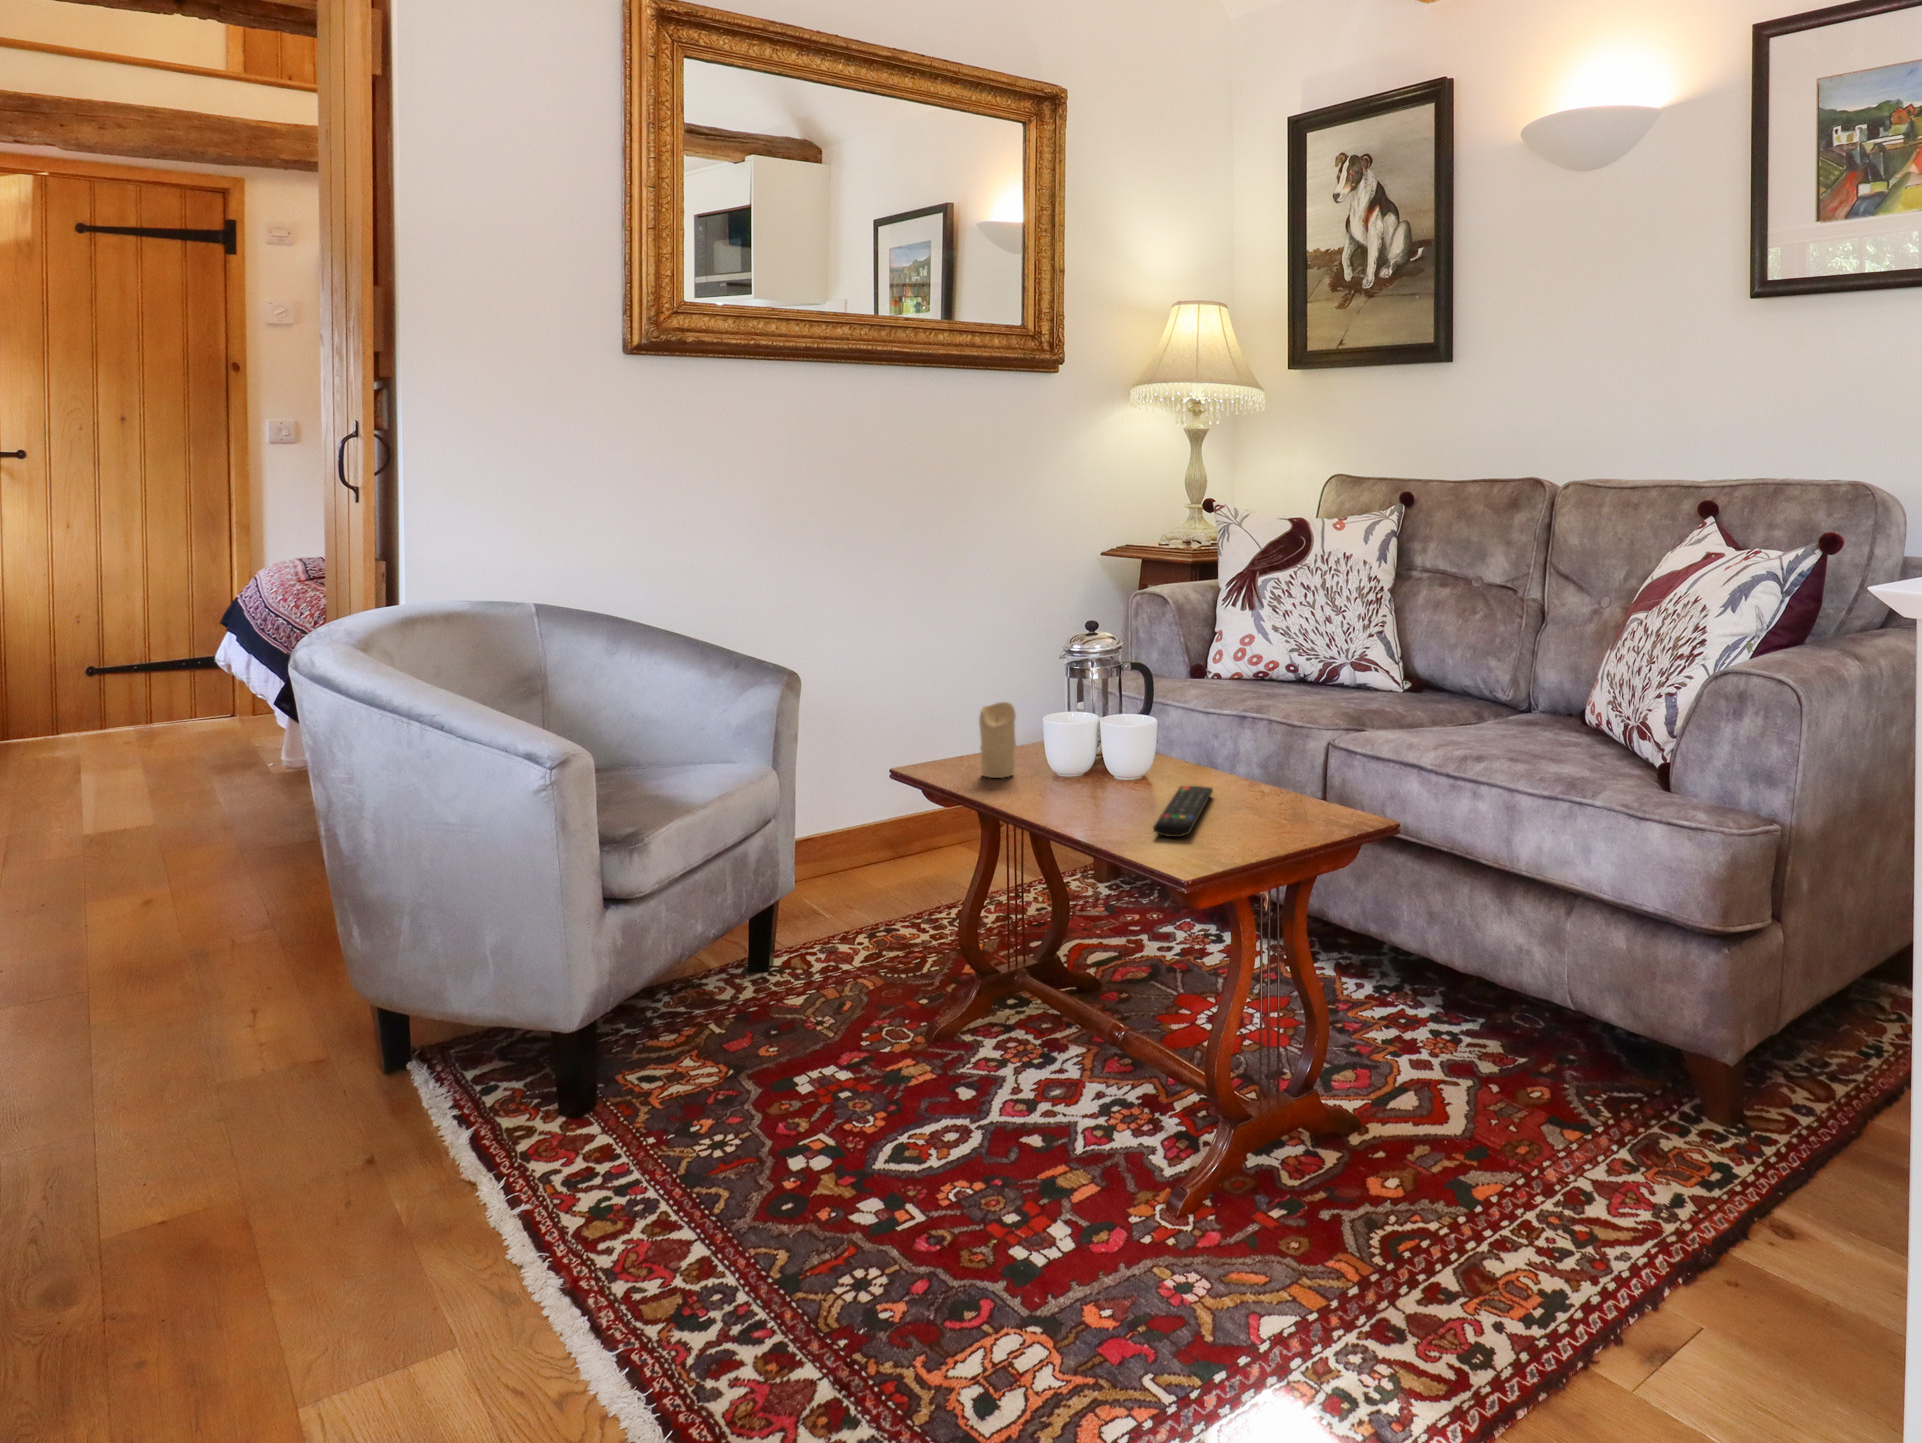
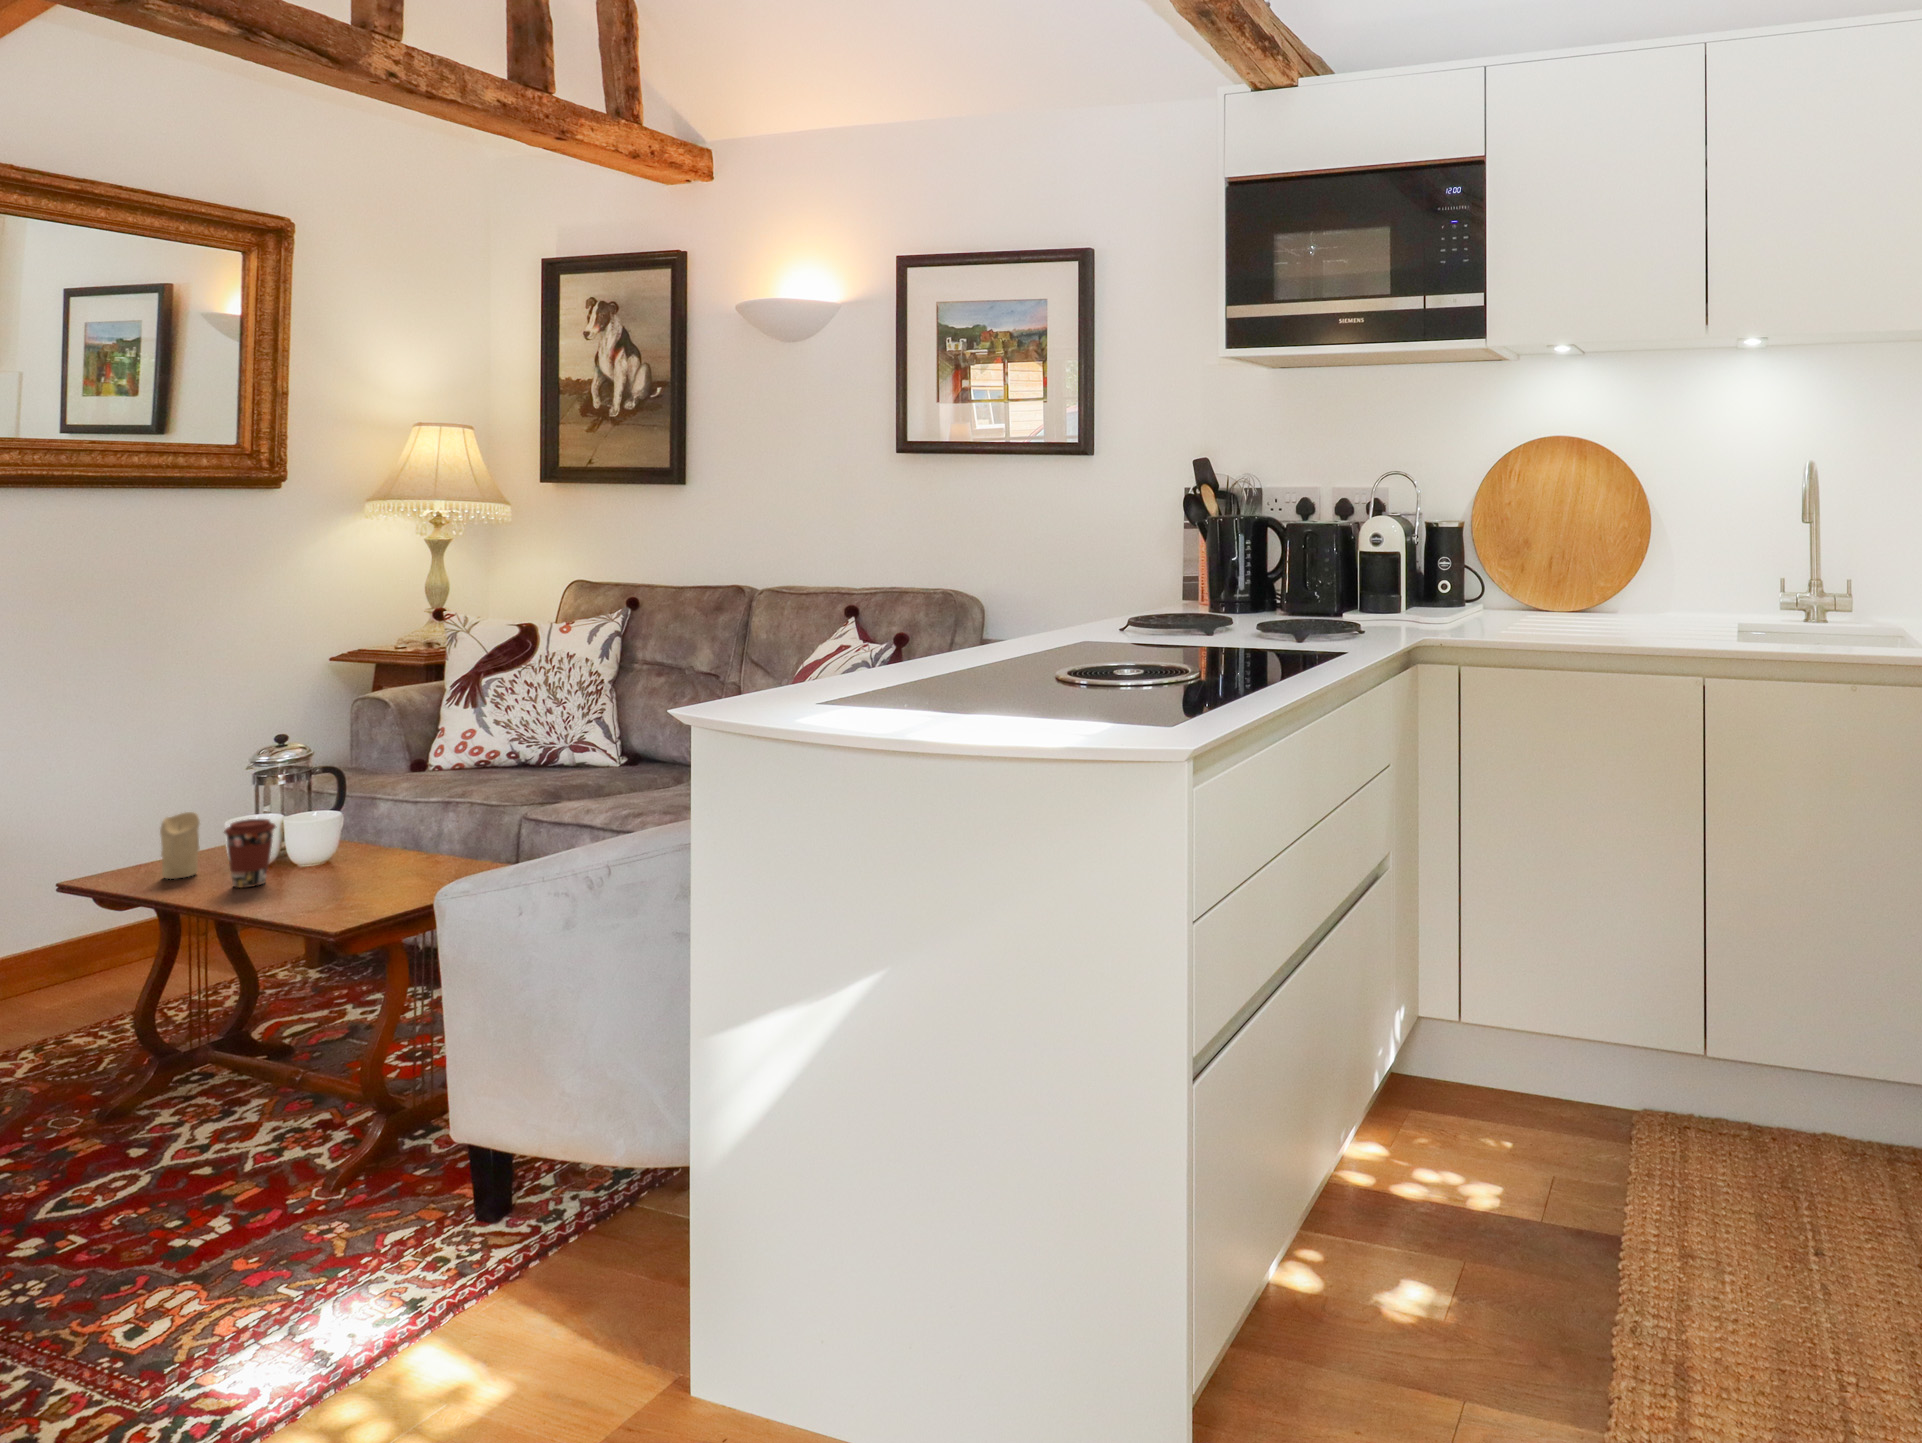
coffee cup: none [1042,717,1094,799] -> present [224,819,276,888]
remote control: present [1153,786,1213,837] -> none [322,864,390,904]

